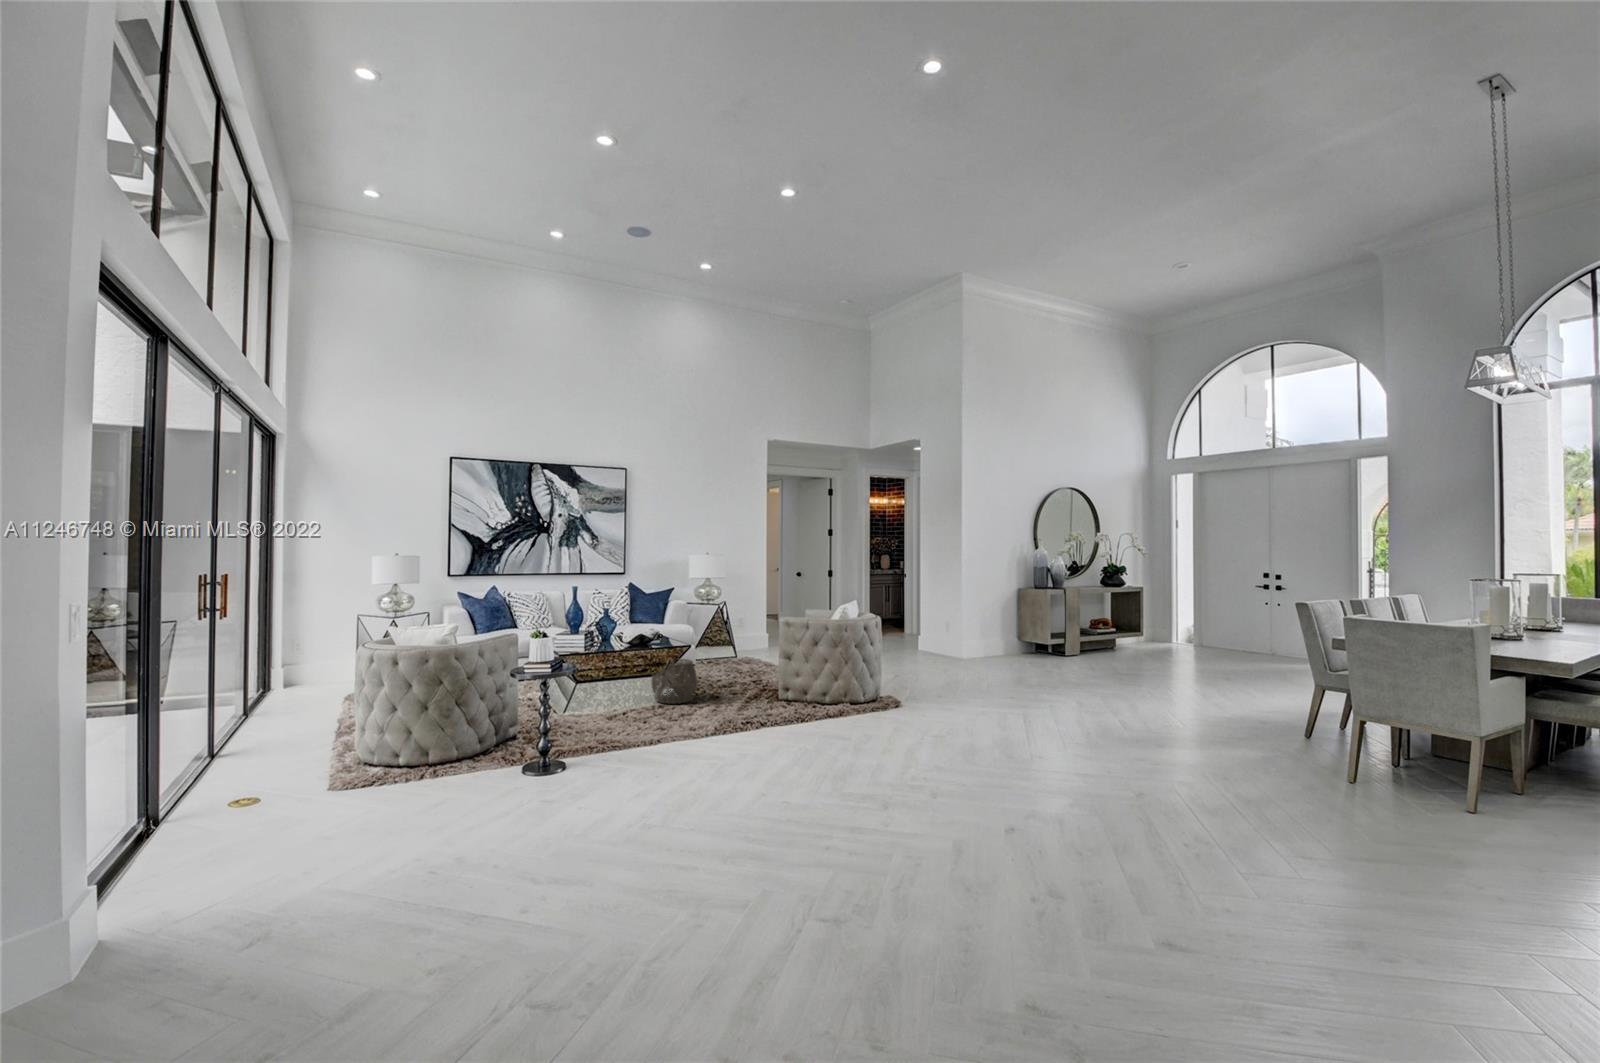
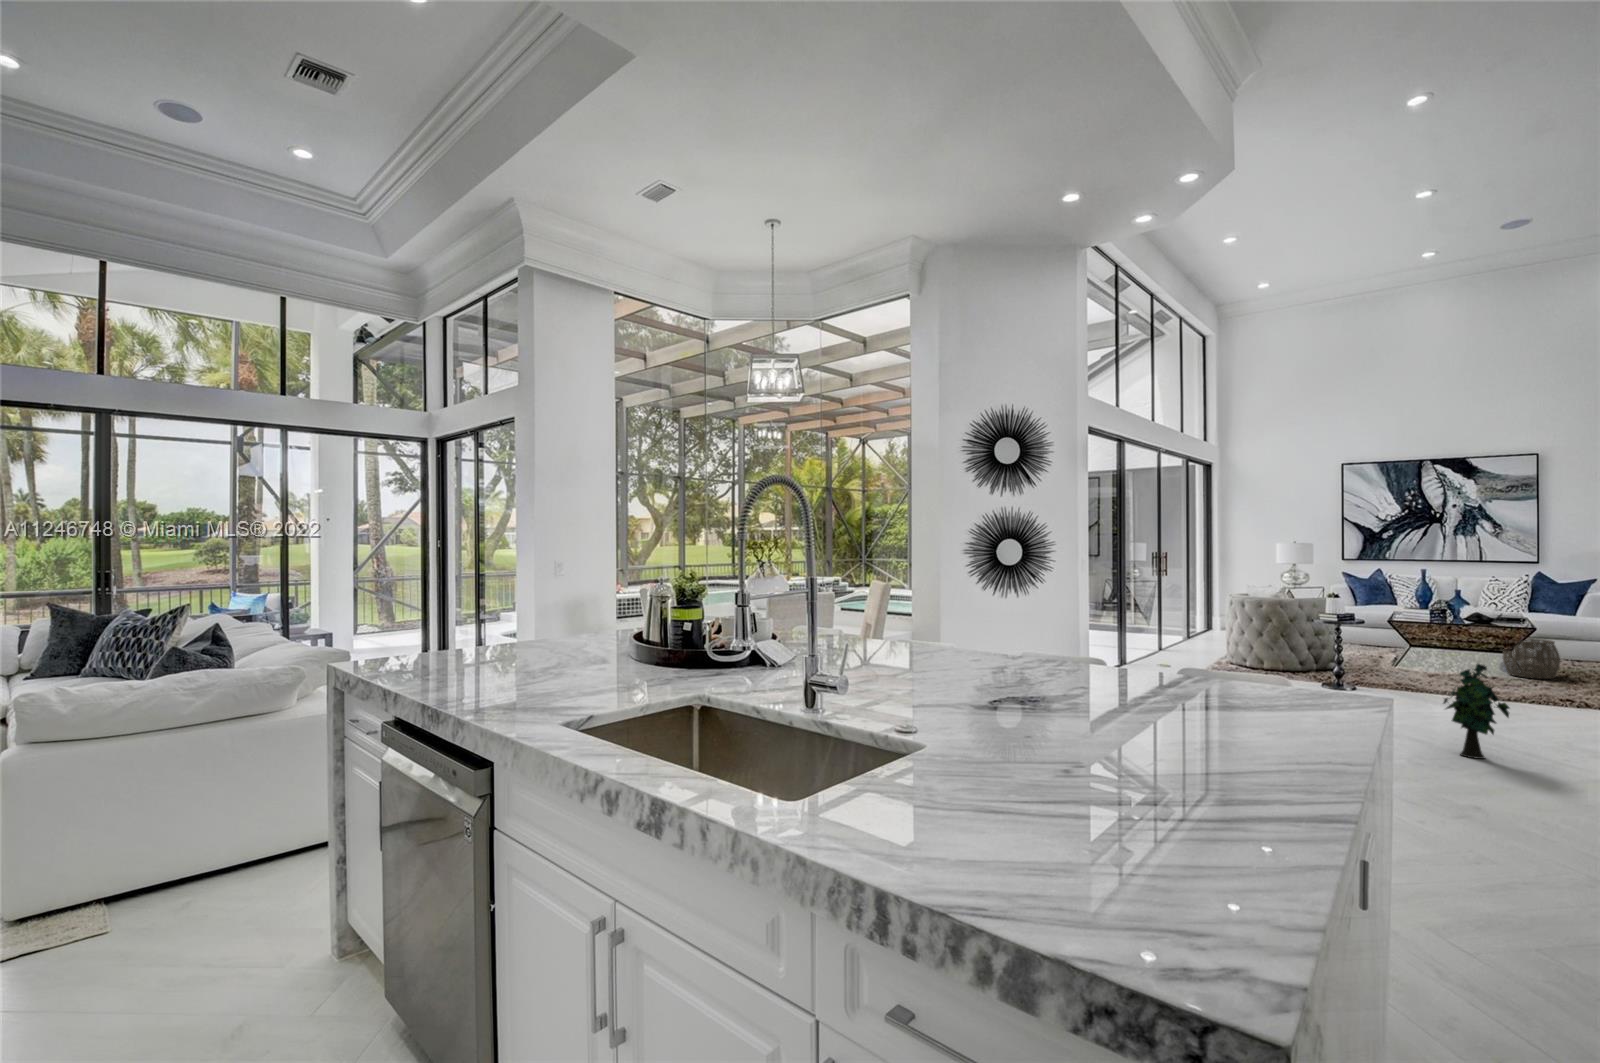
decorative plant: none [816,739,899,884] -> present [1444,664,1509,759]

